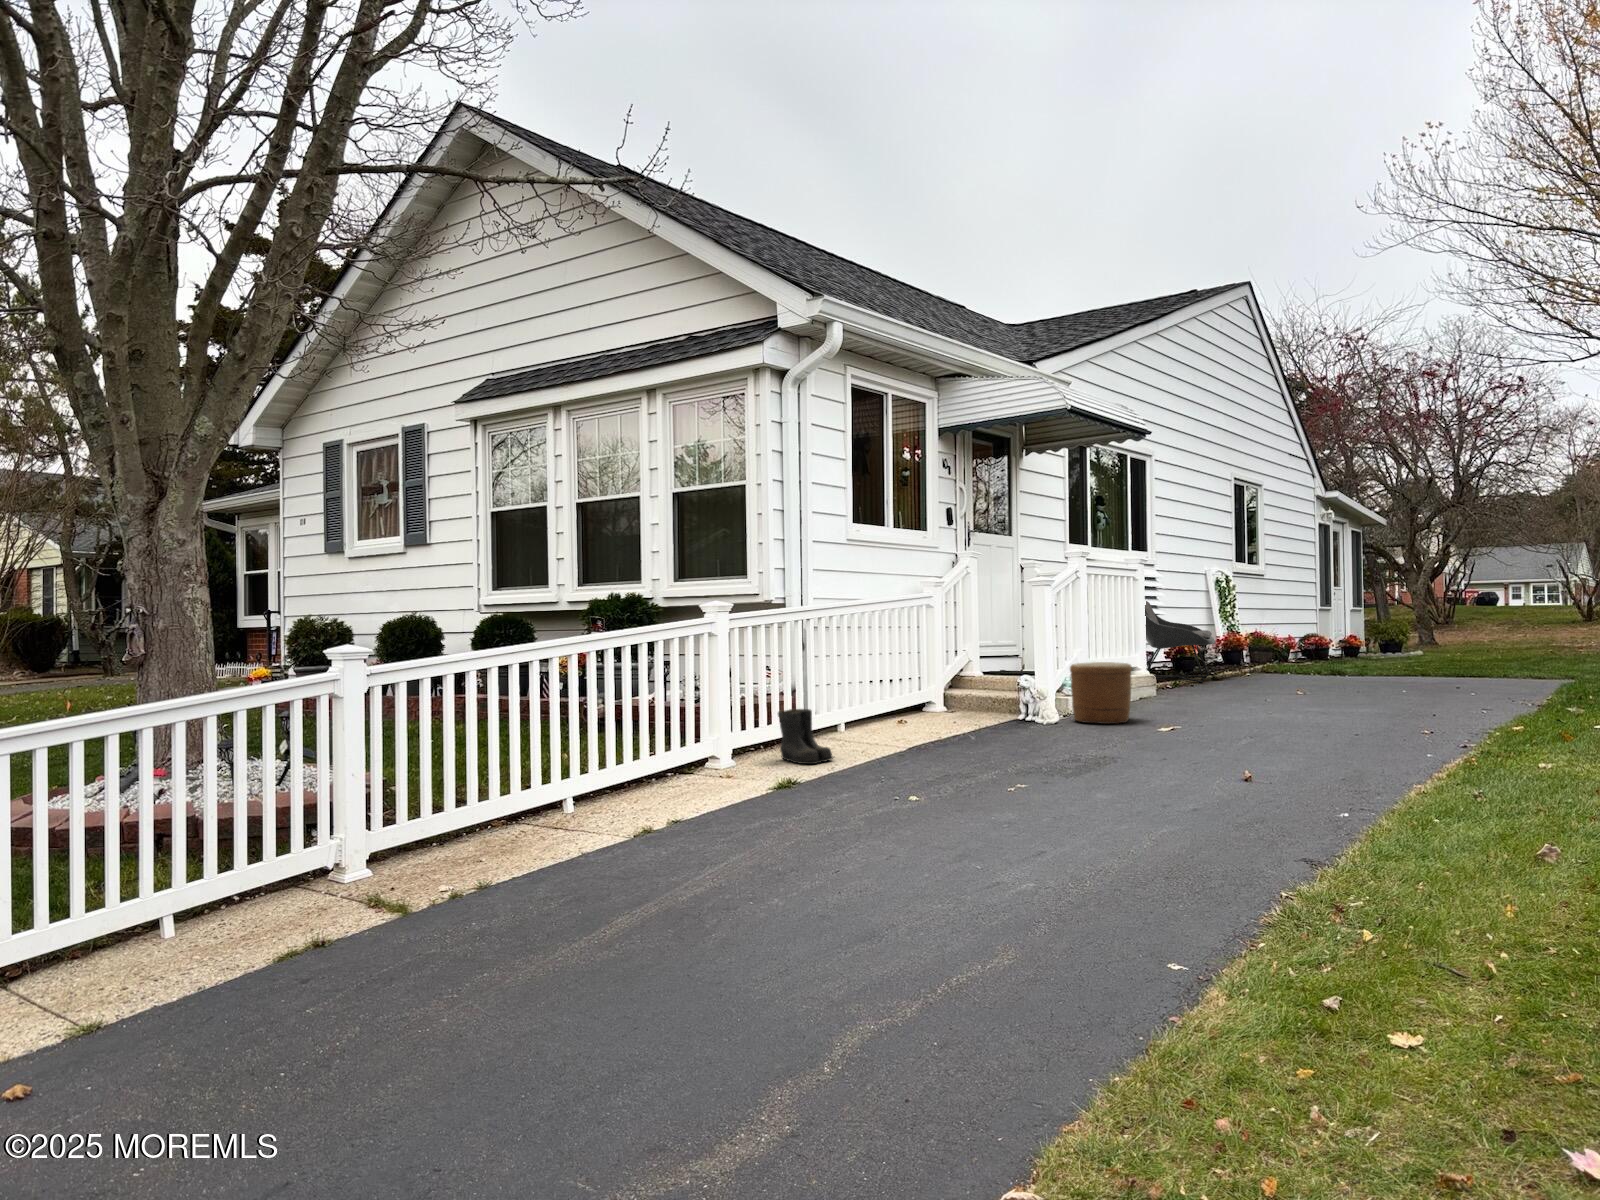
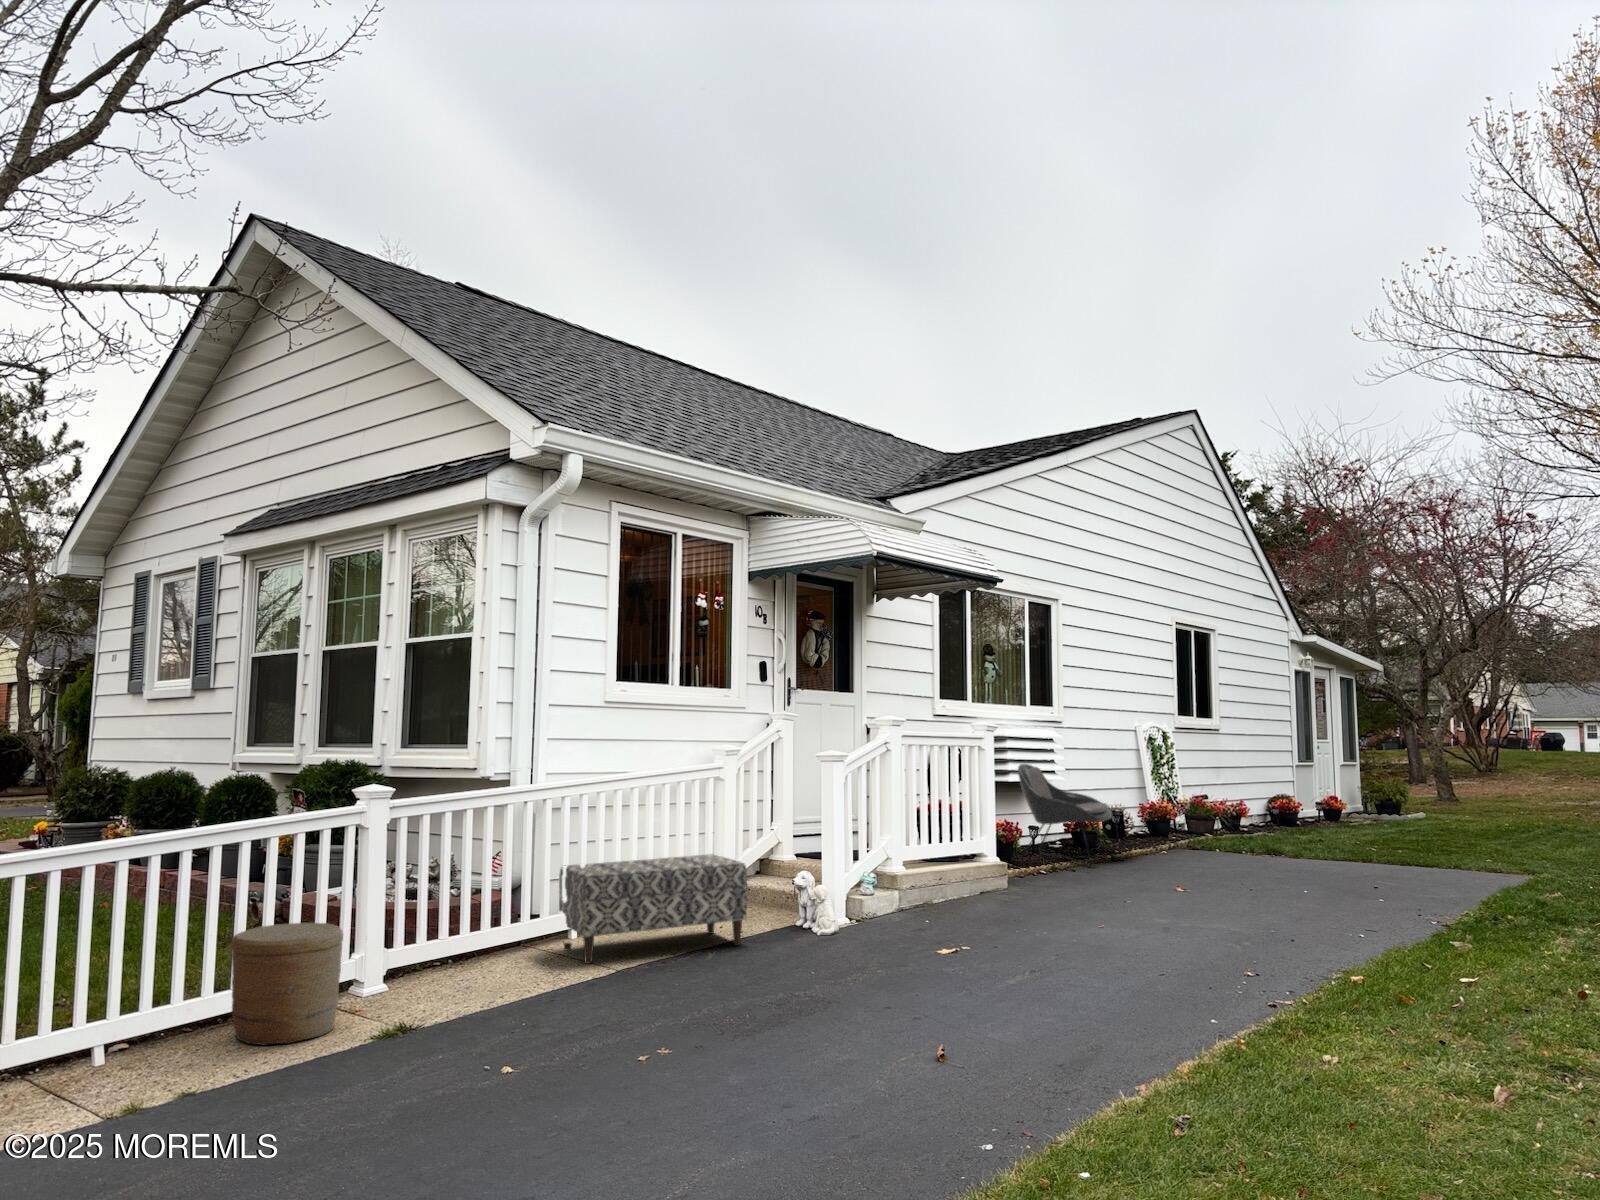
woven basket: present [1070,662,1132,724] -> present [231,923,343,1045]
bench: none [838,664,990,746] -> present [559,854,747,963]
boots: present [778,709,833,764] -> none [435,919,500,996]

